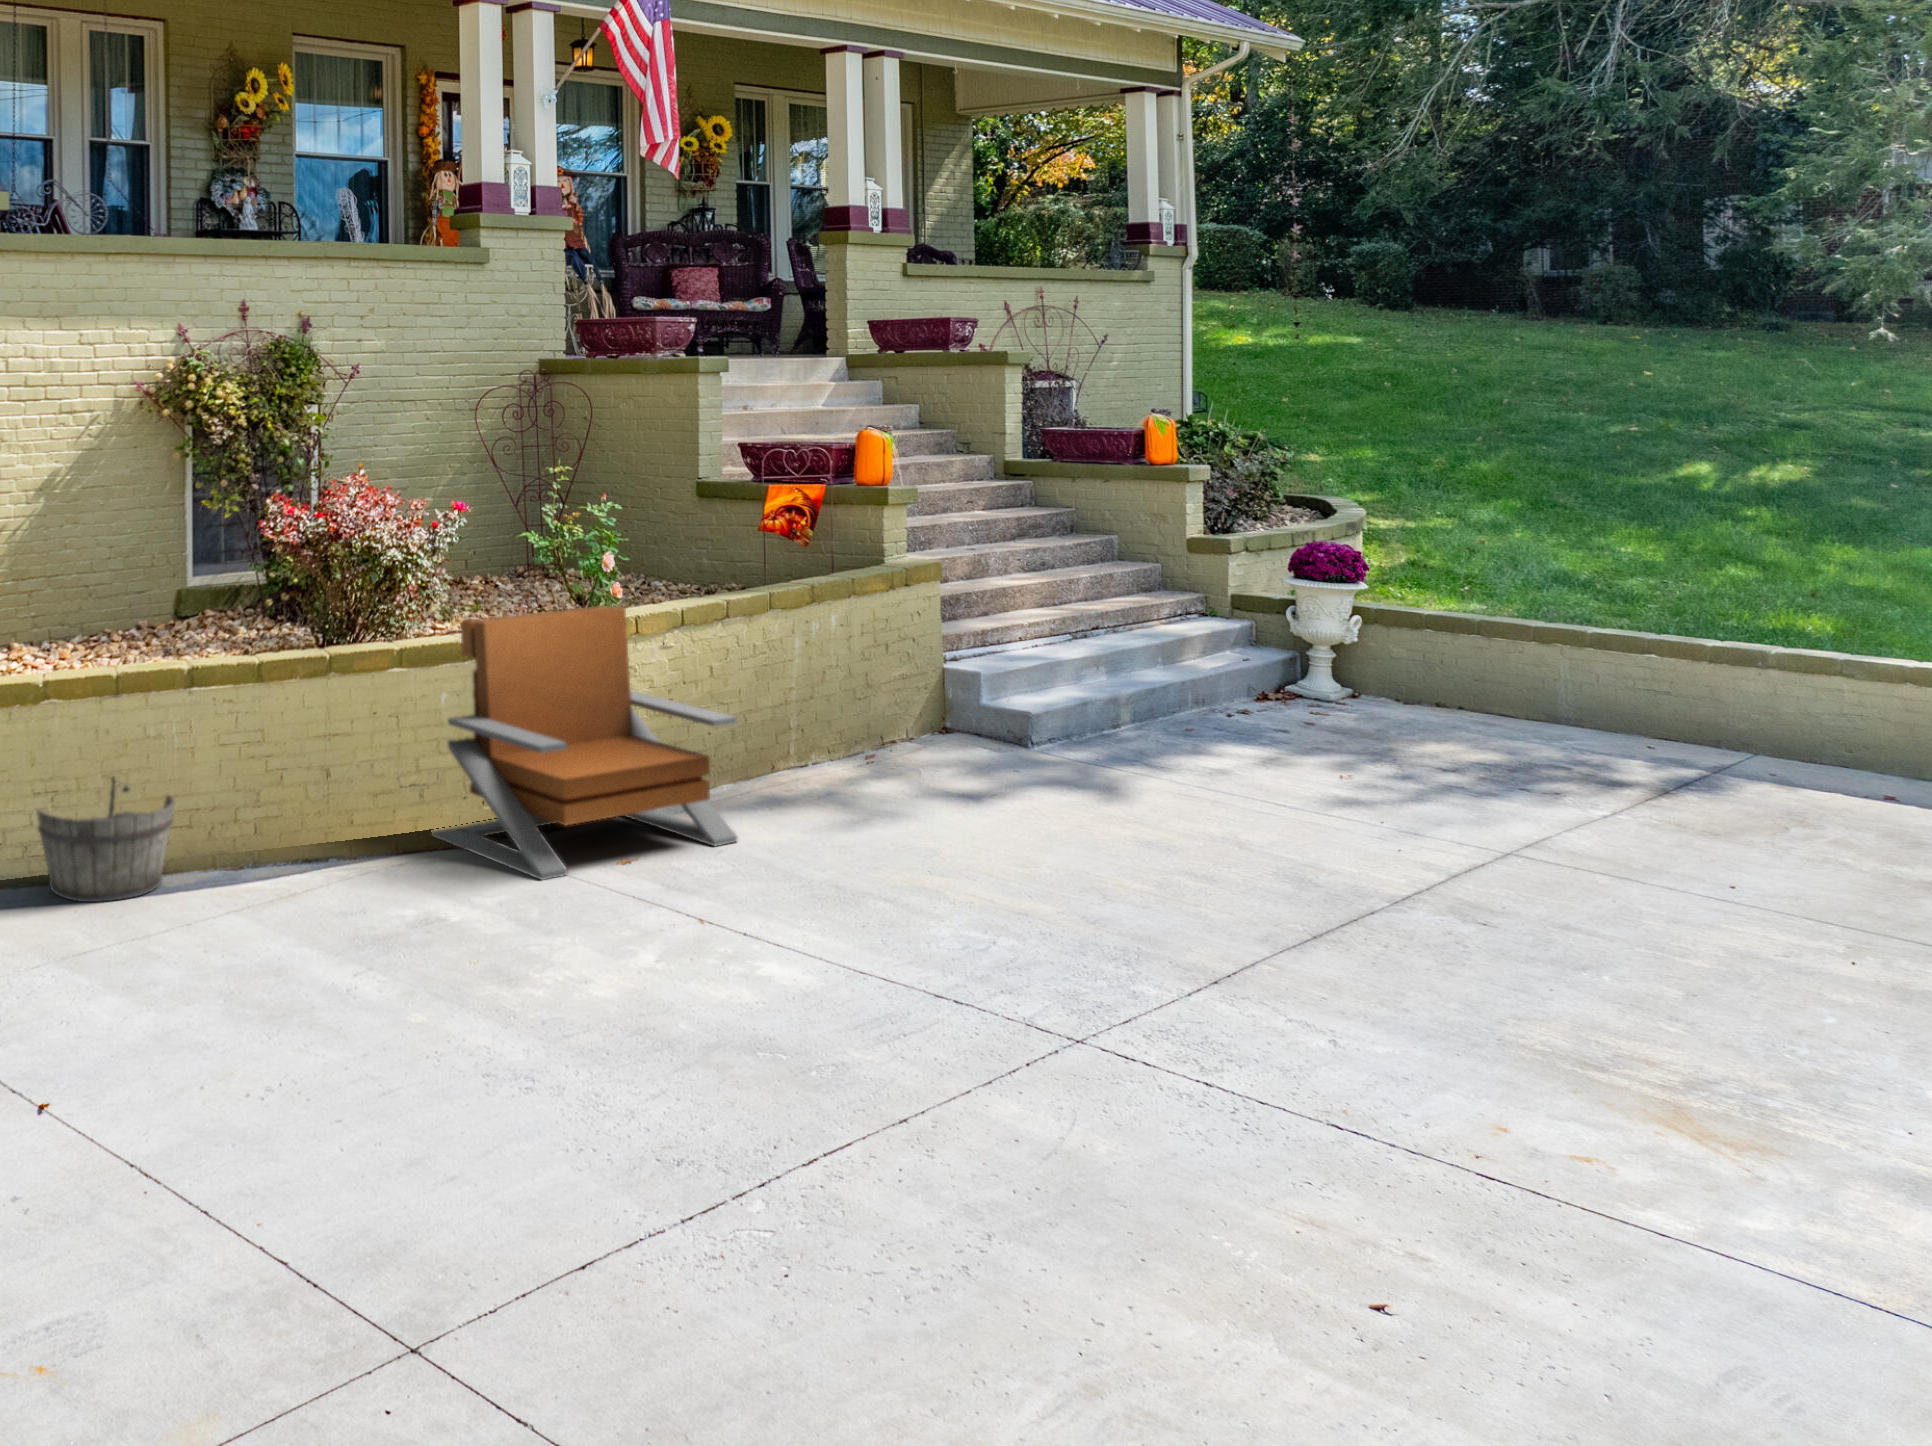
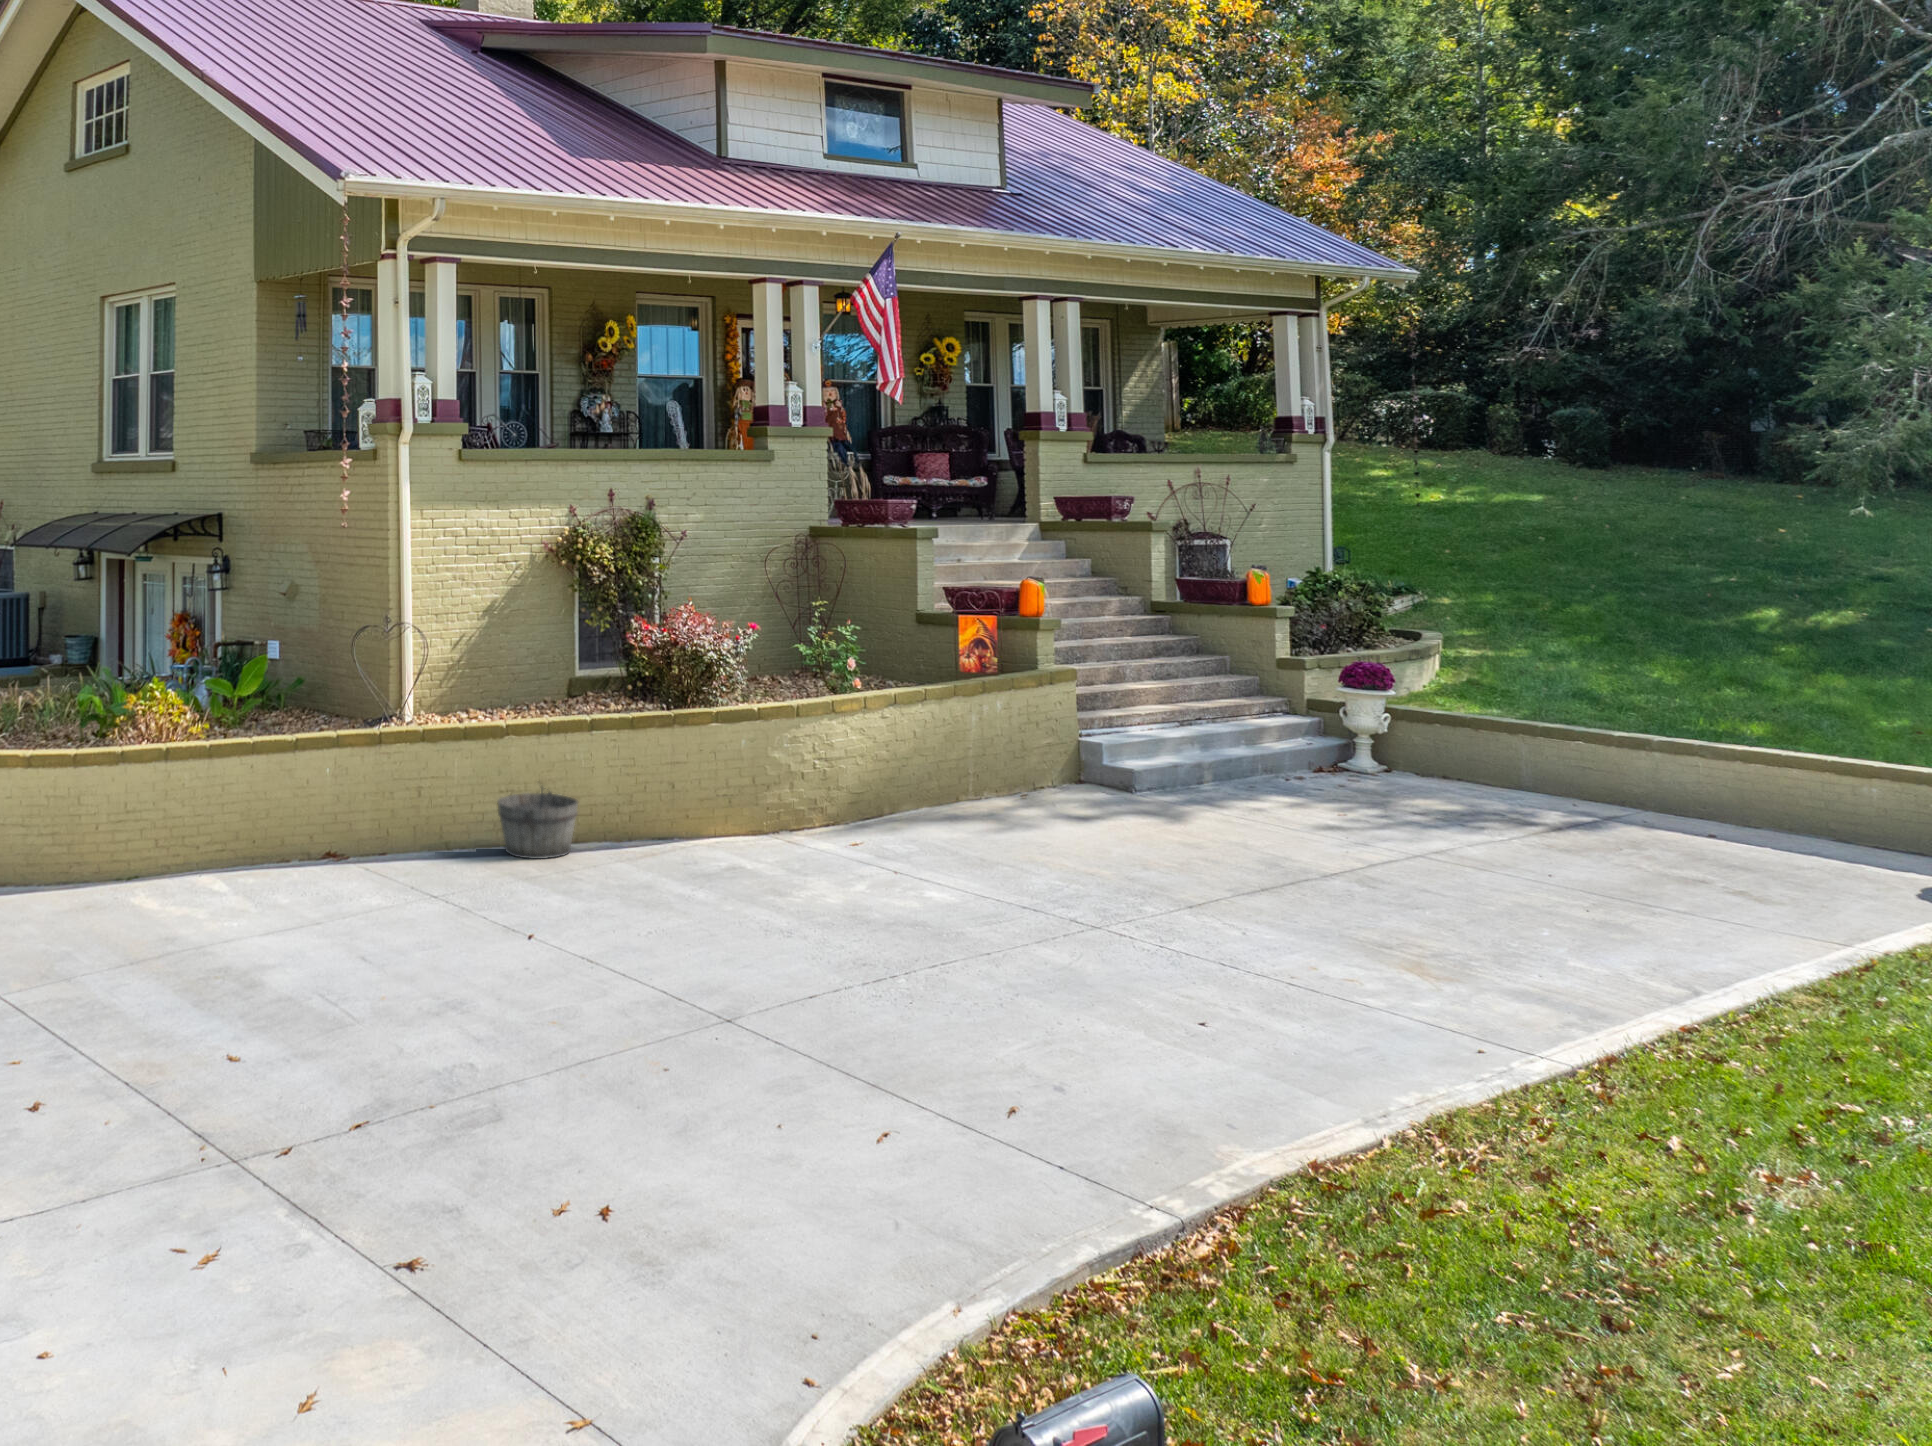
lounge chair: present [431,606,737,880] -> none [731,693,931,861]

